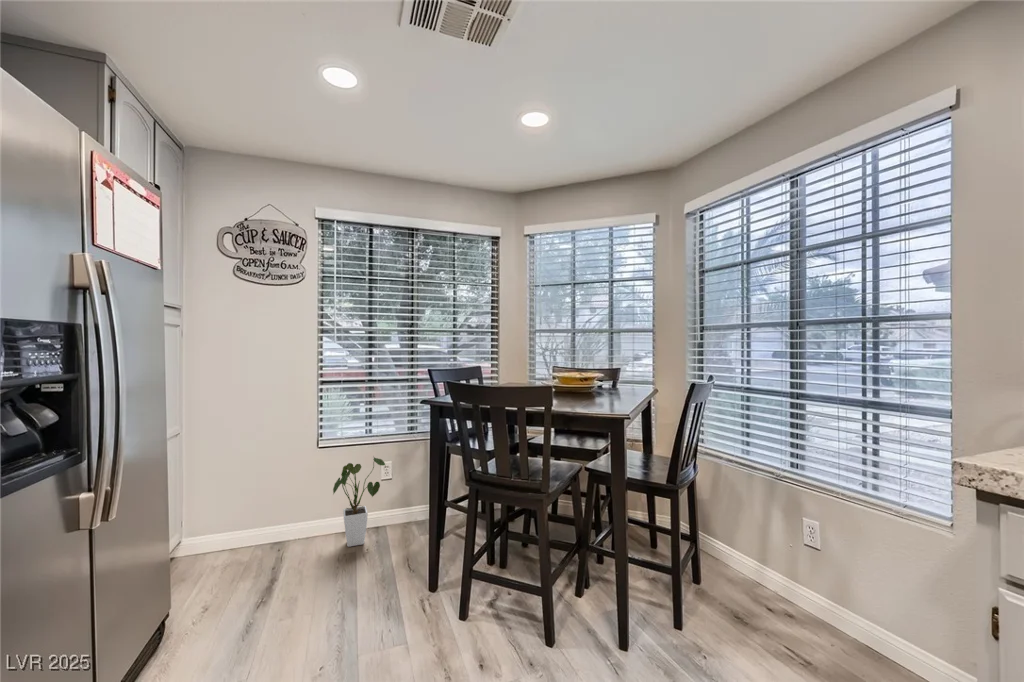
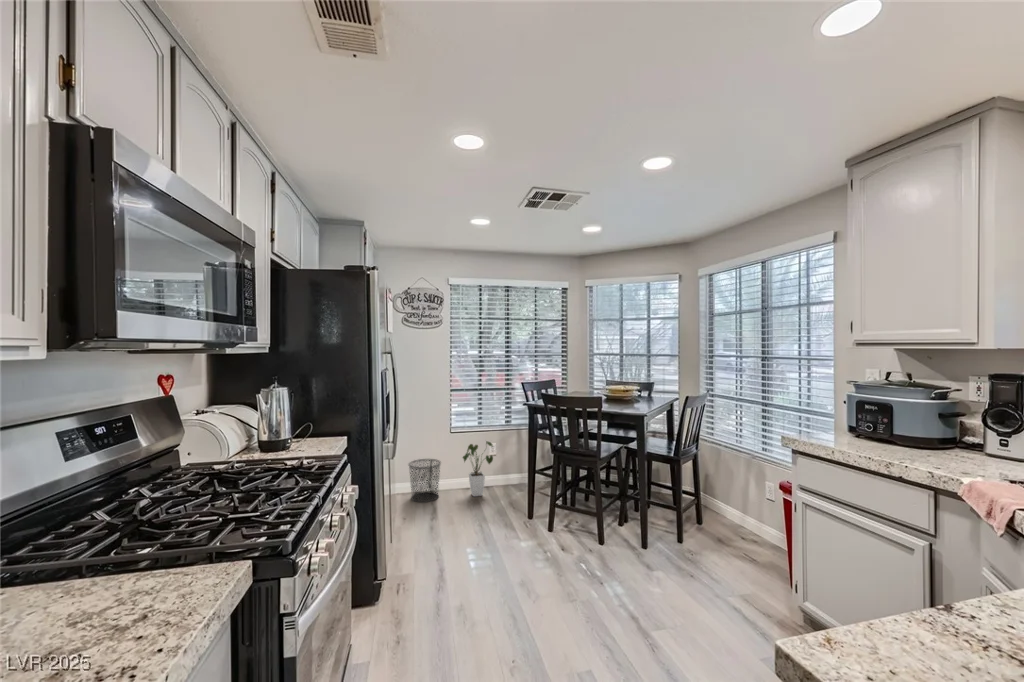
waste bin: none [236,489,296,564] -> present [409,459,440,502]

